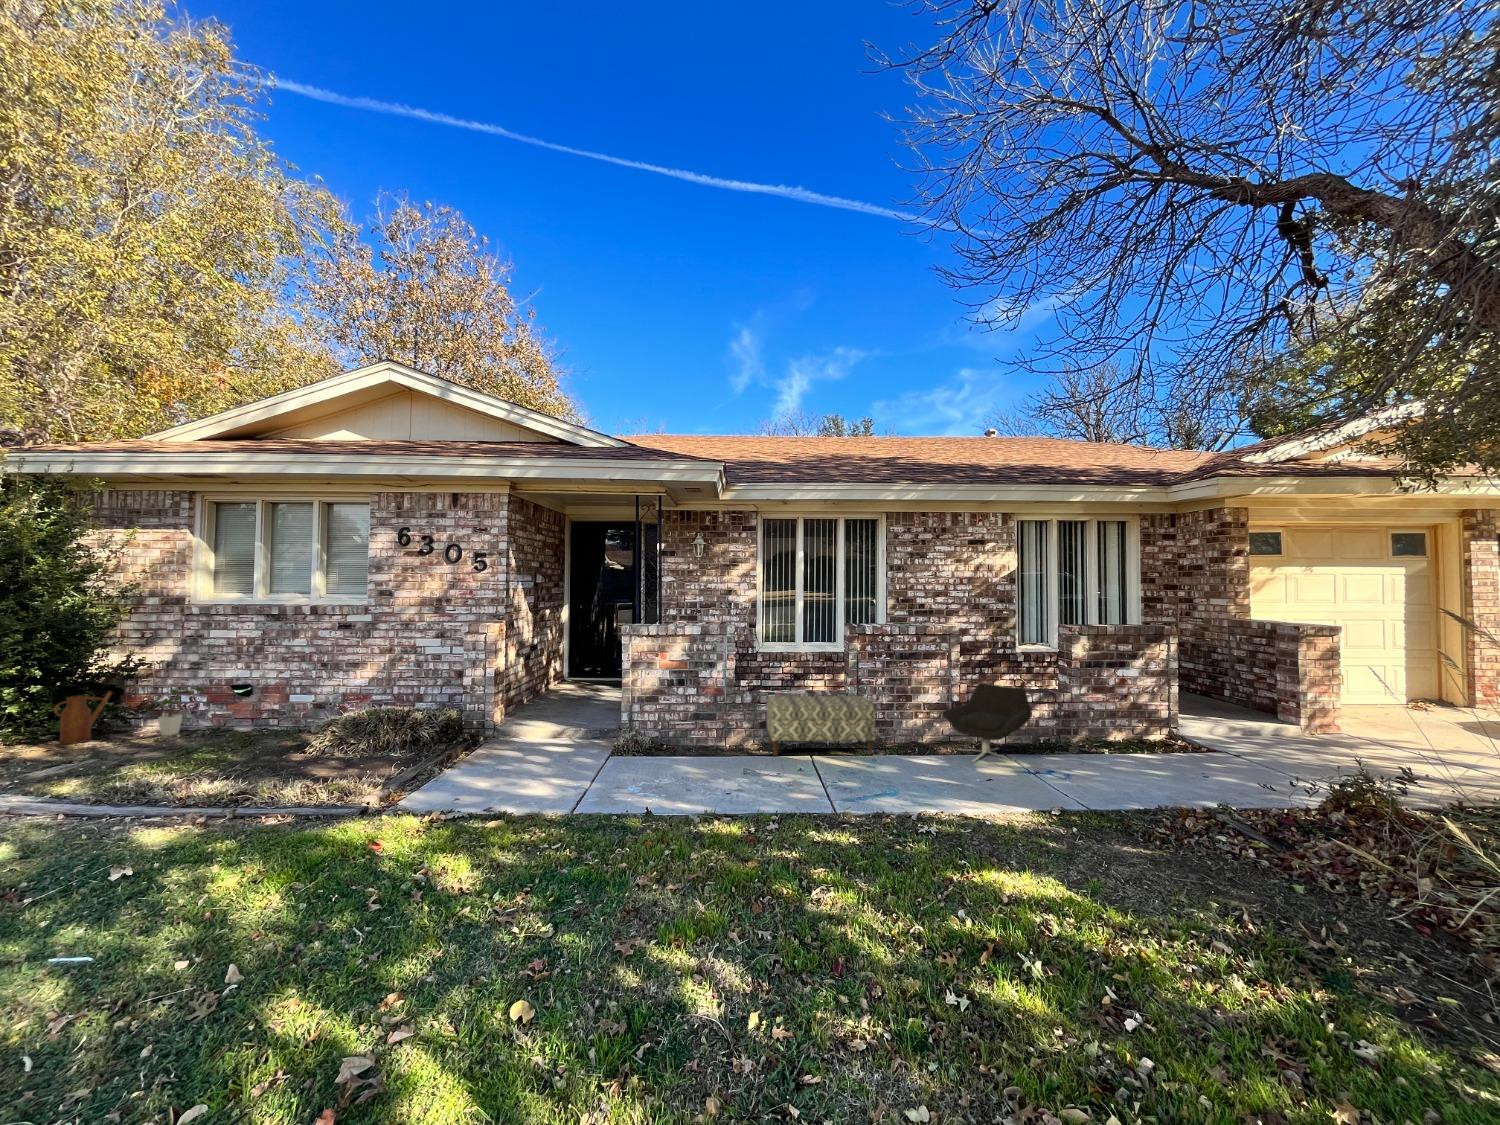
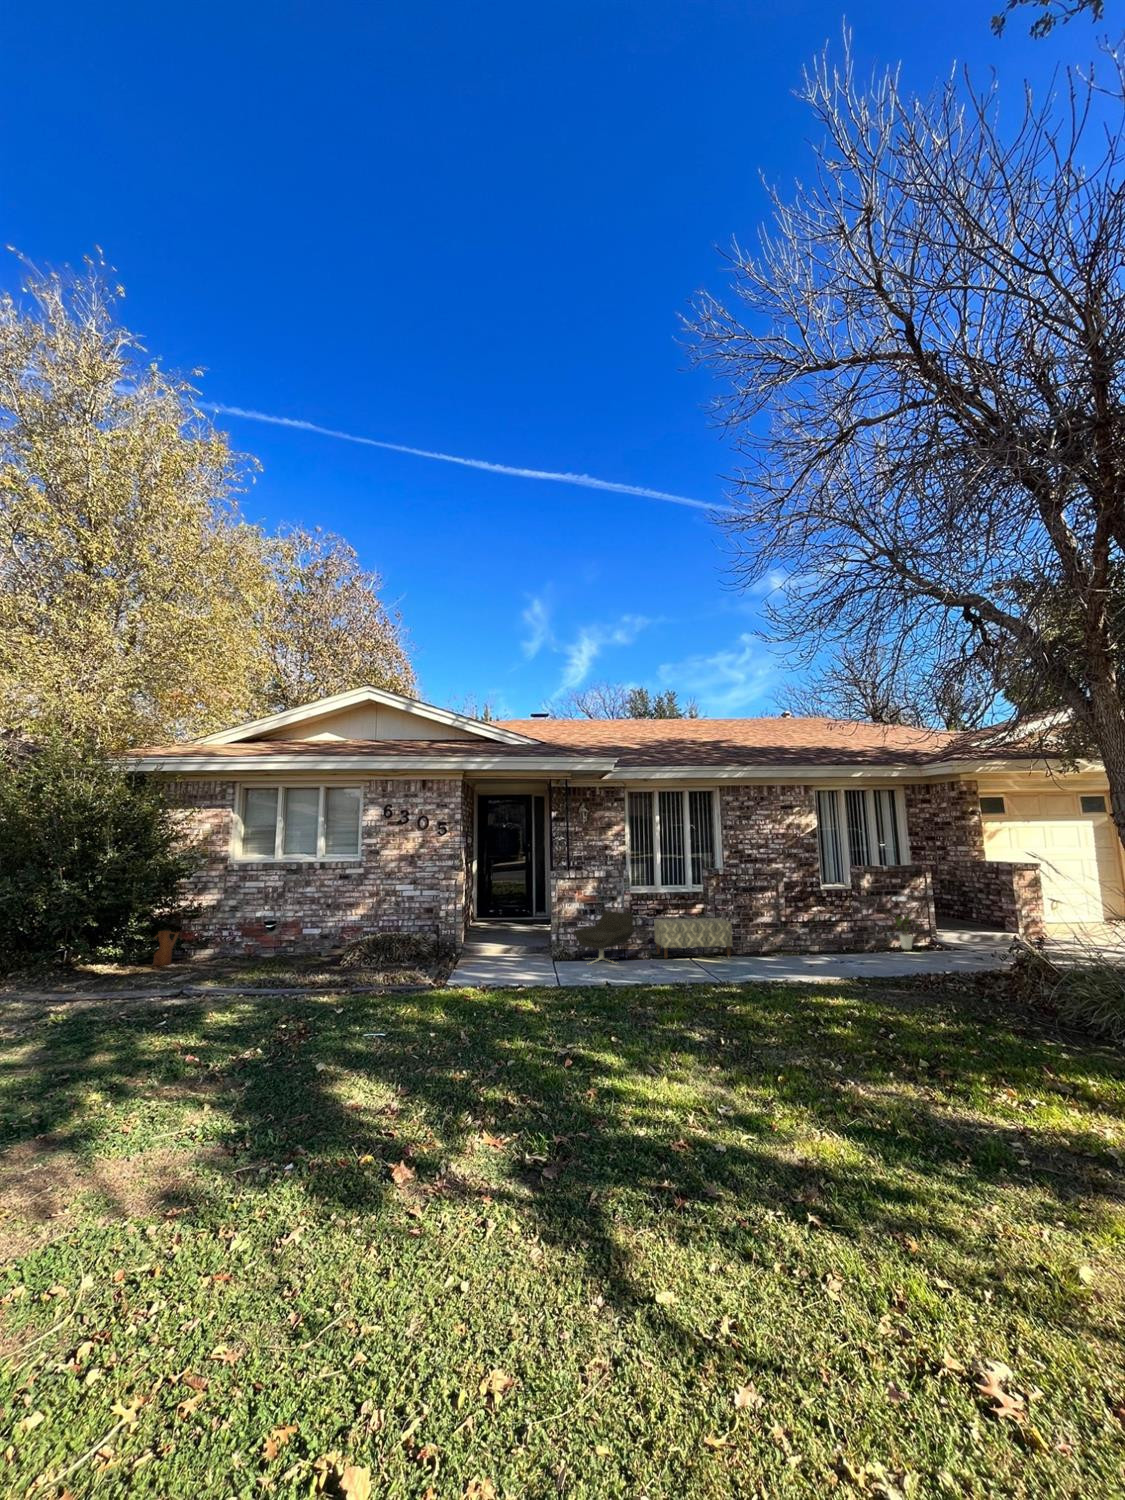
lounge chair: present [943,683,1032,762] -> present [573,911,634,963]
house plant: present [150,686,205,736] -> present [895,916,919,949]

